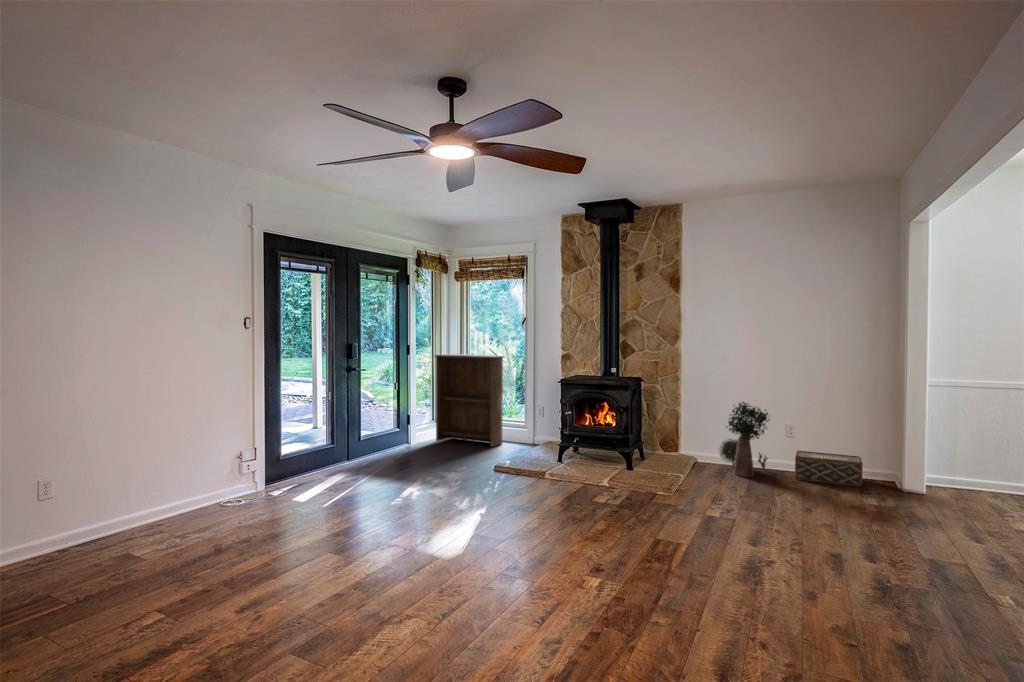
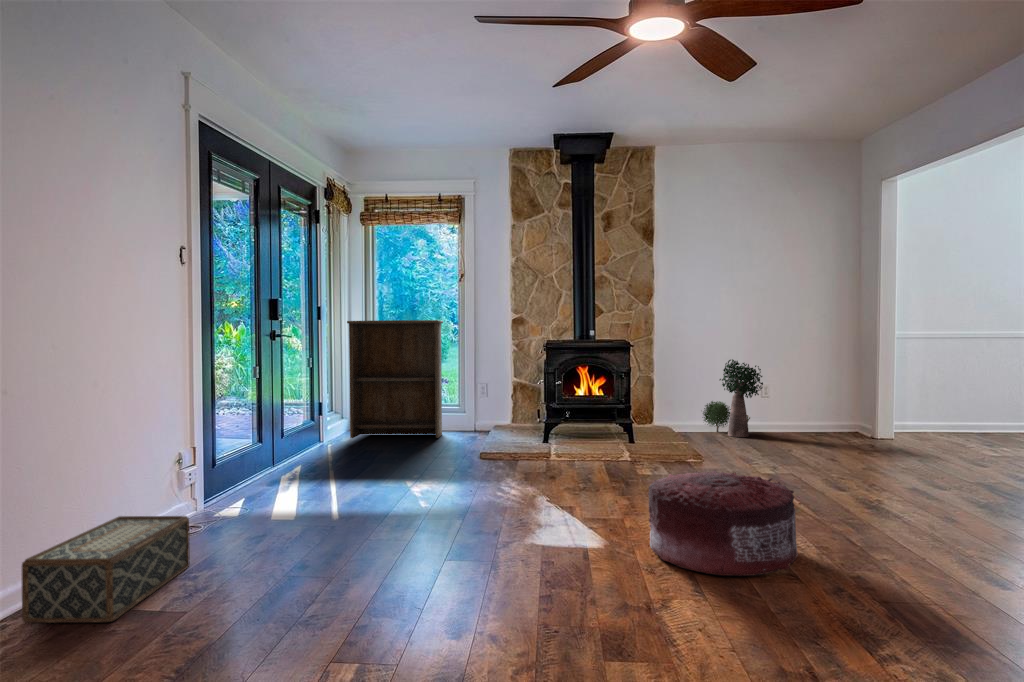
woven basket: present [795,451,863,487] -> present [22,516,190,623]
pouf: none [422,510,536,602] -> present [648,470,798,576]

